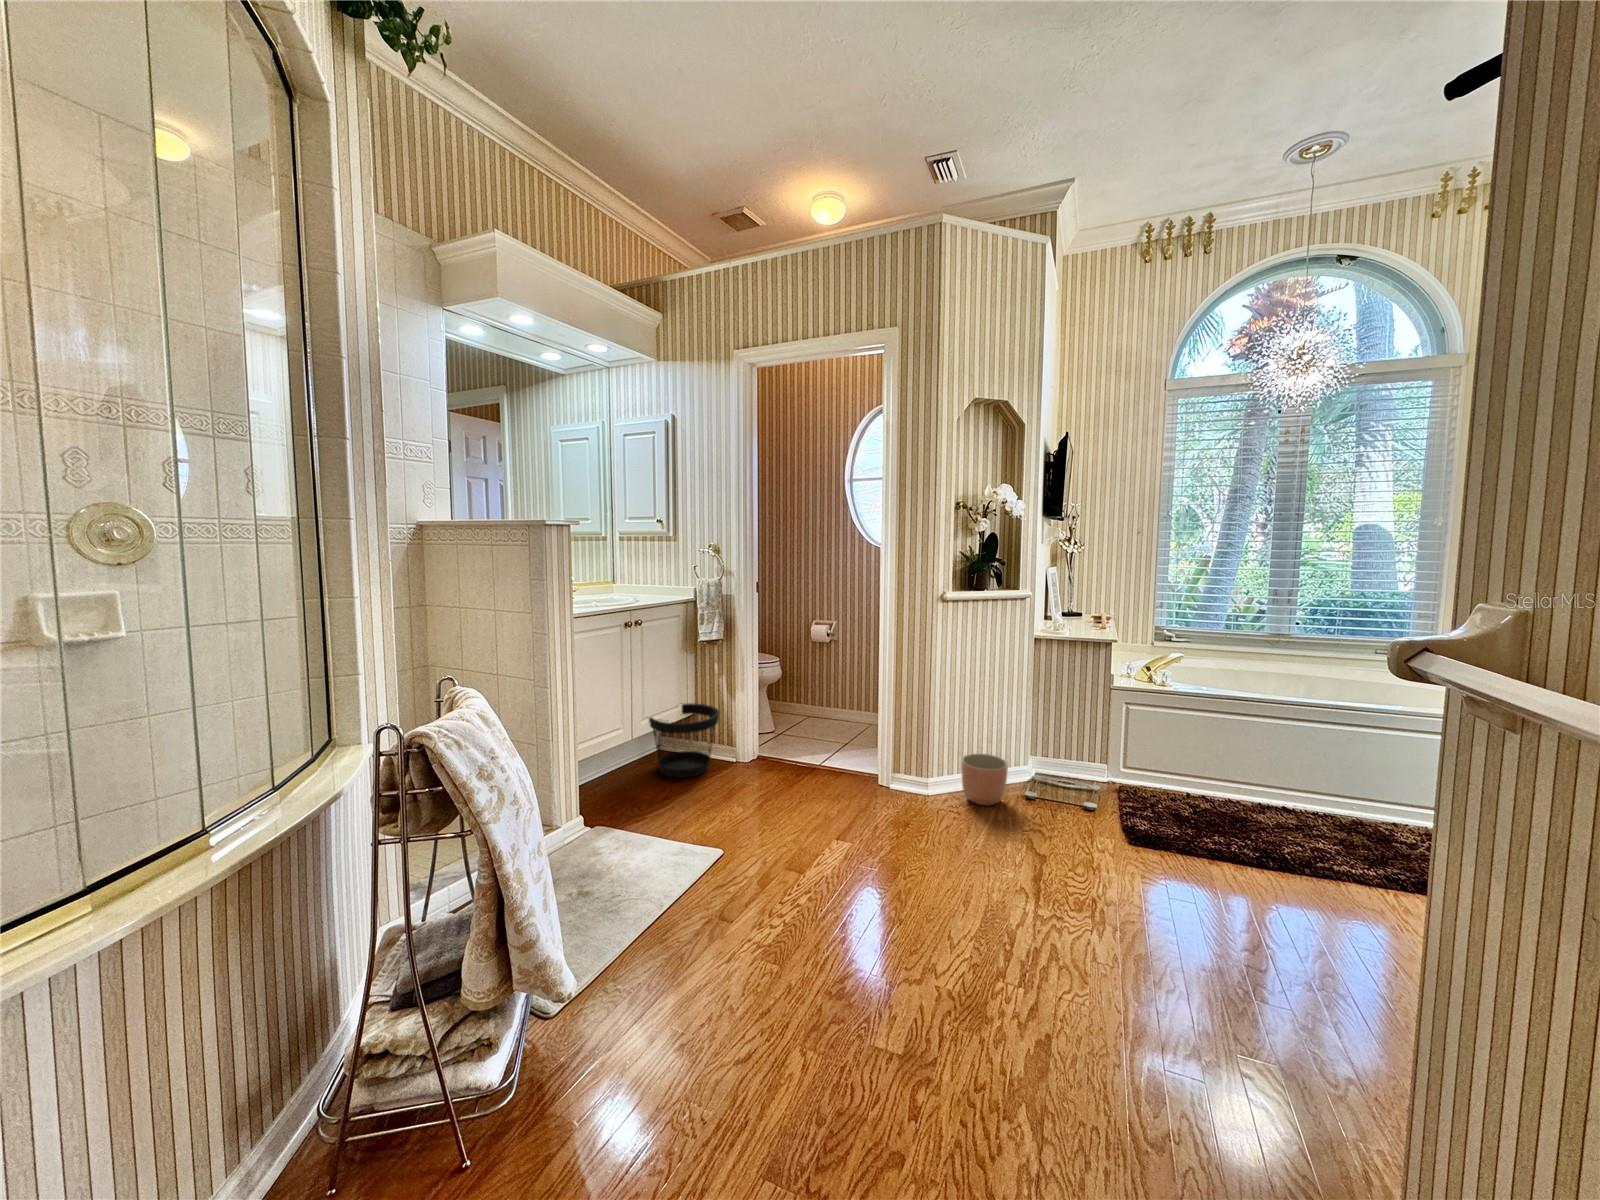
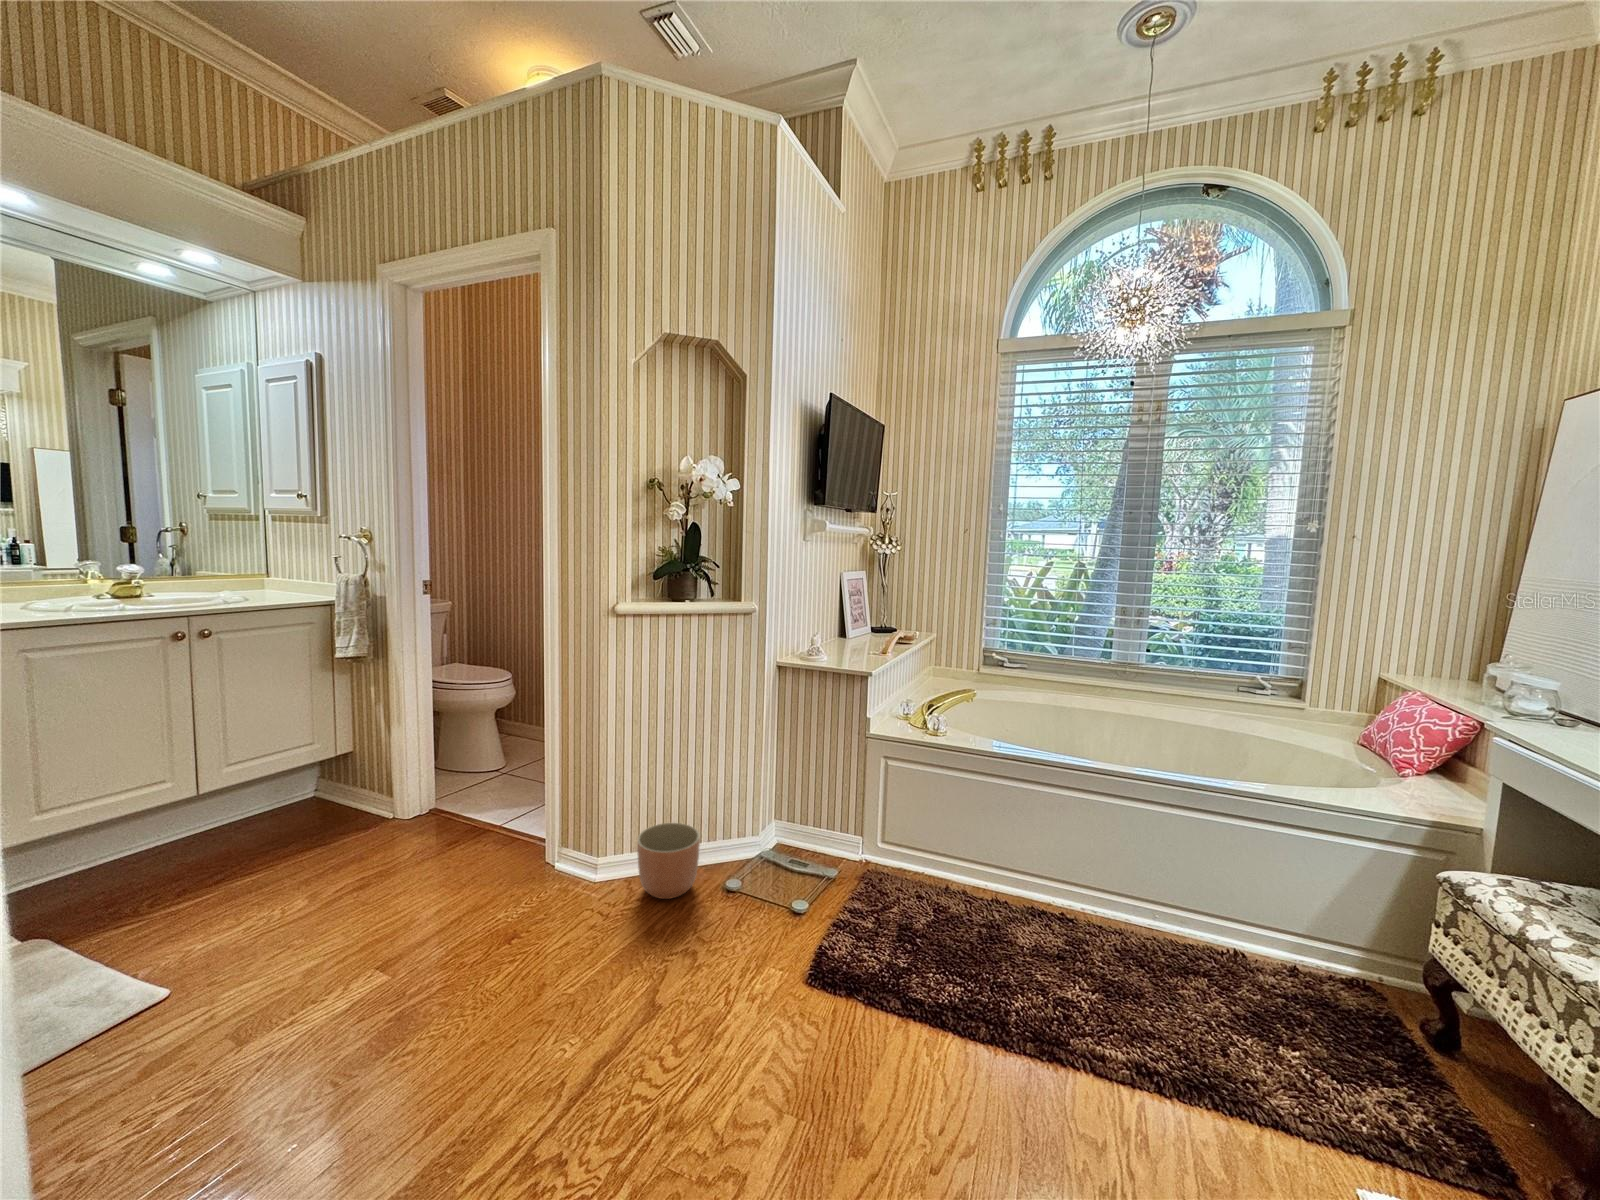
wastebasket: present [649,703,719,778] -> none [244,739,364,843]

